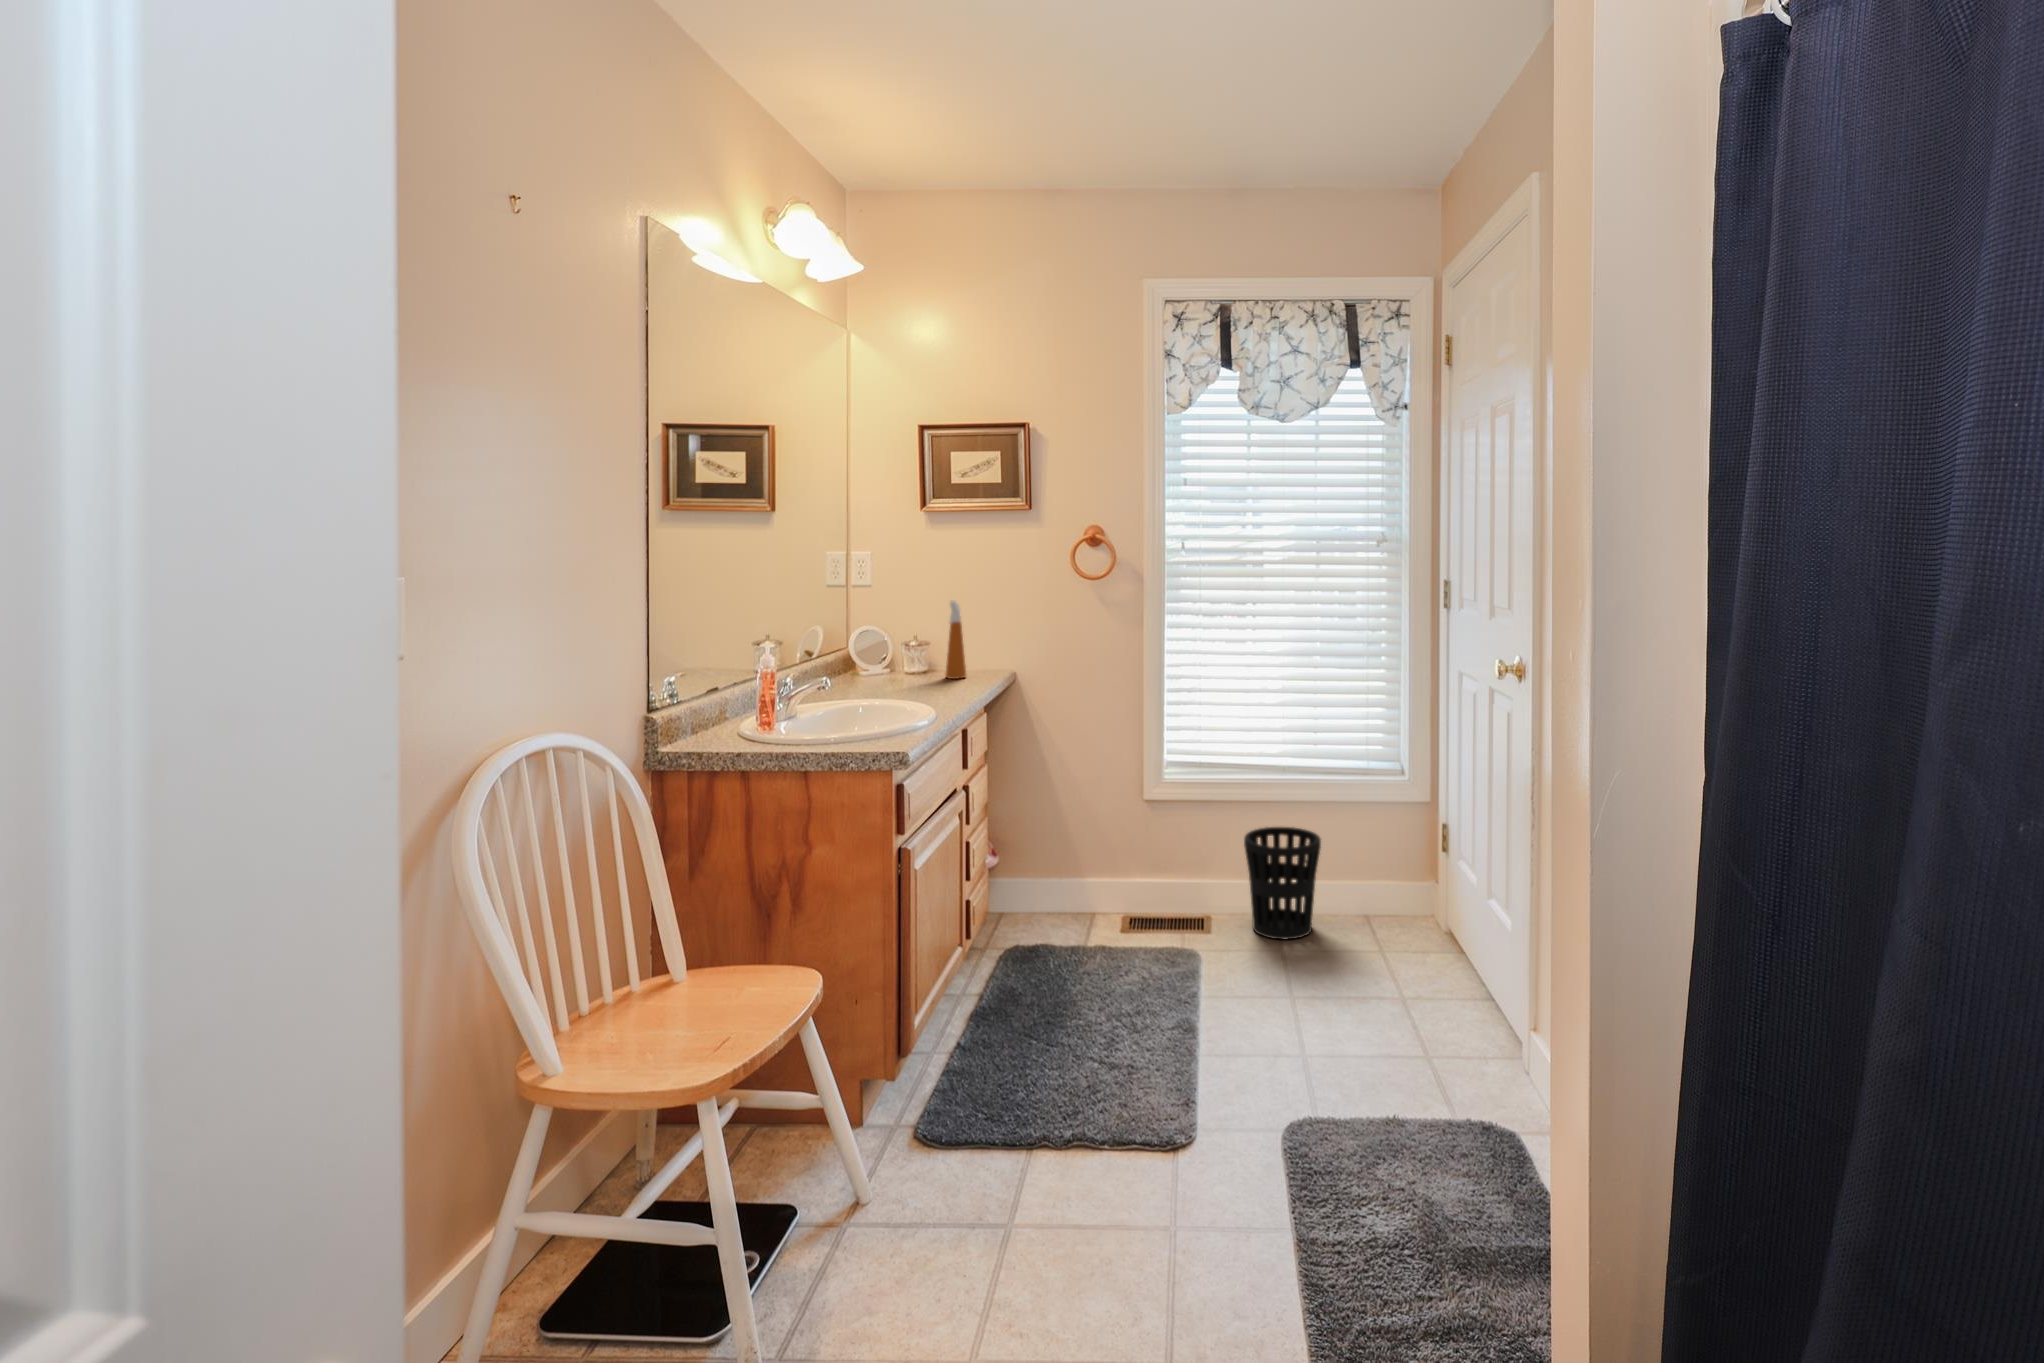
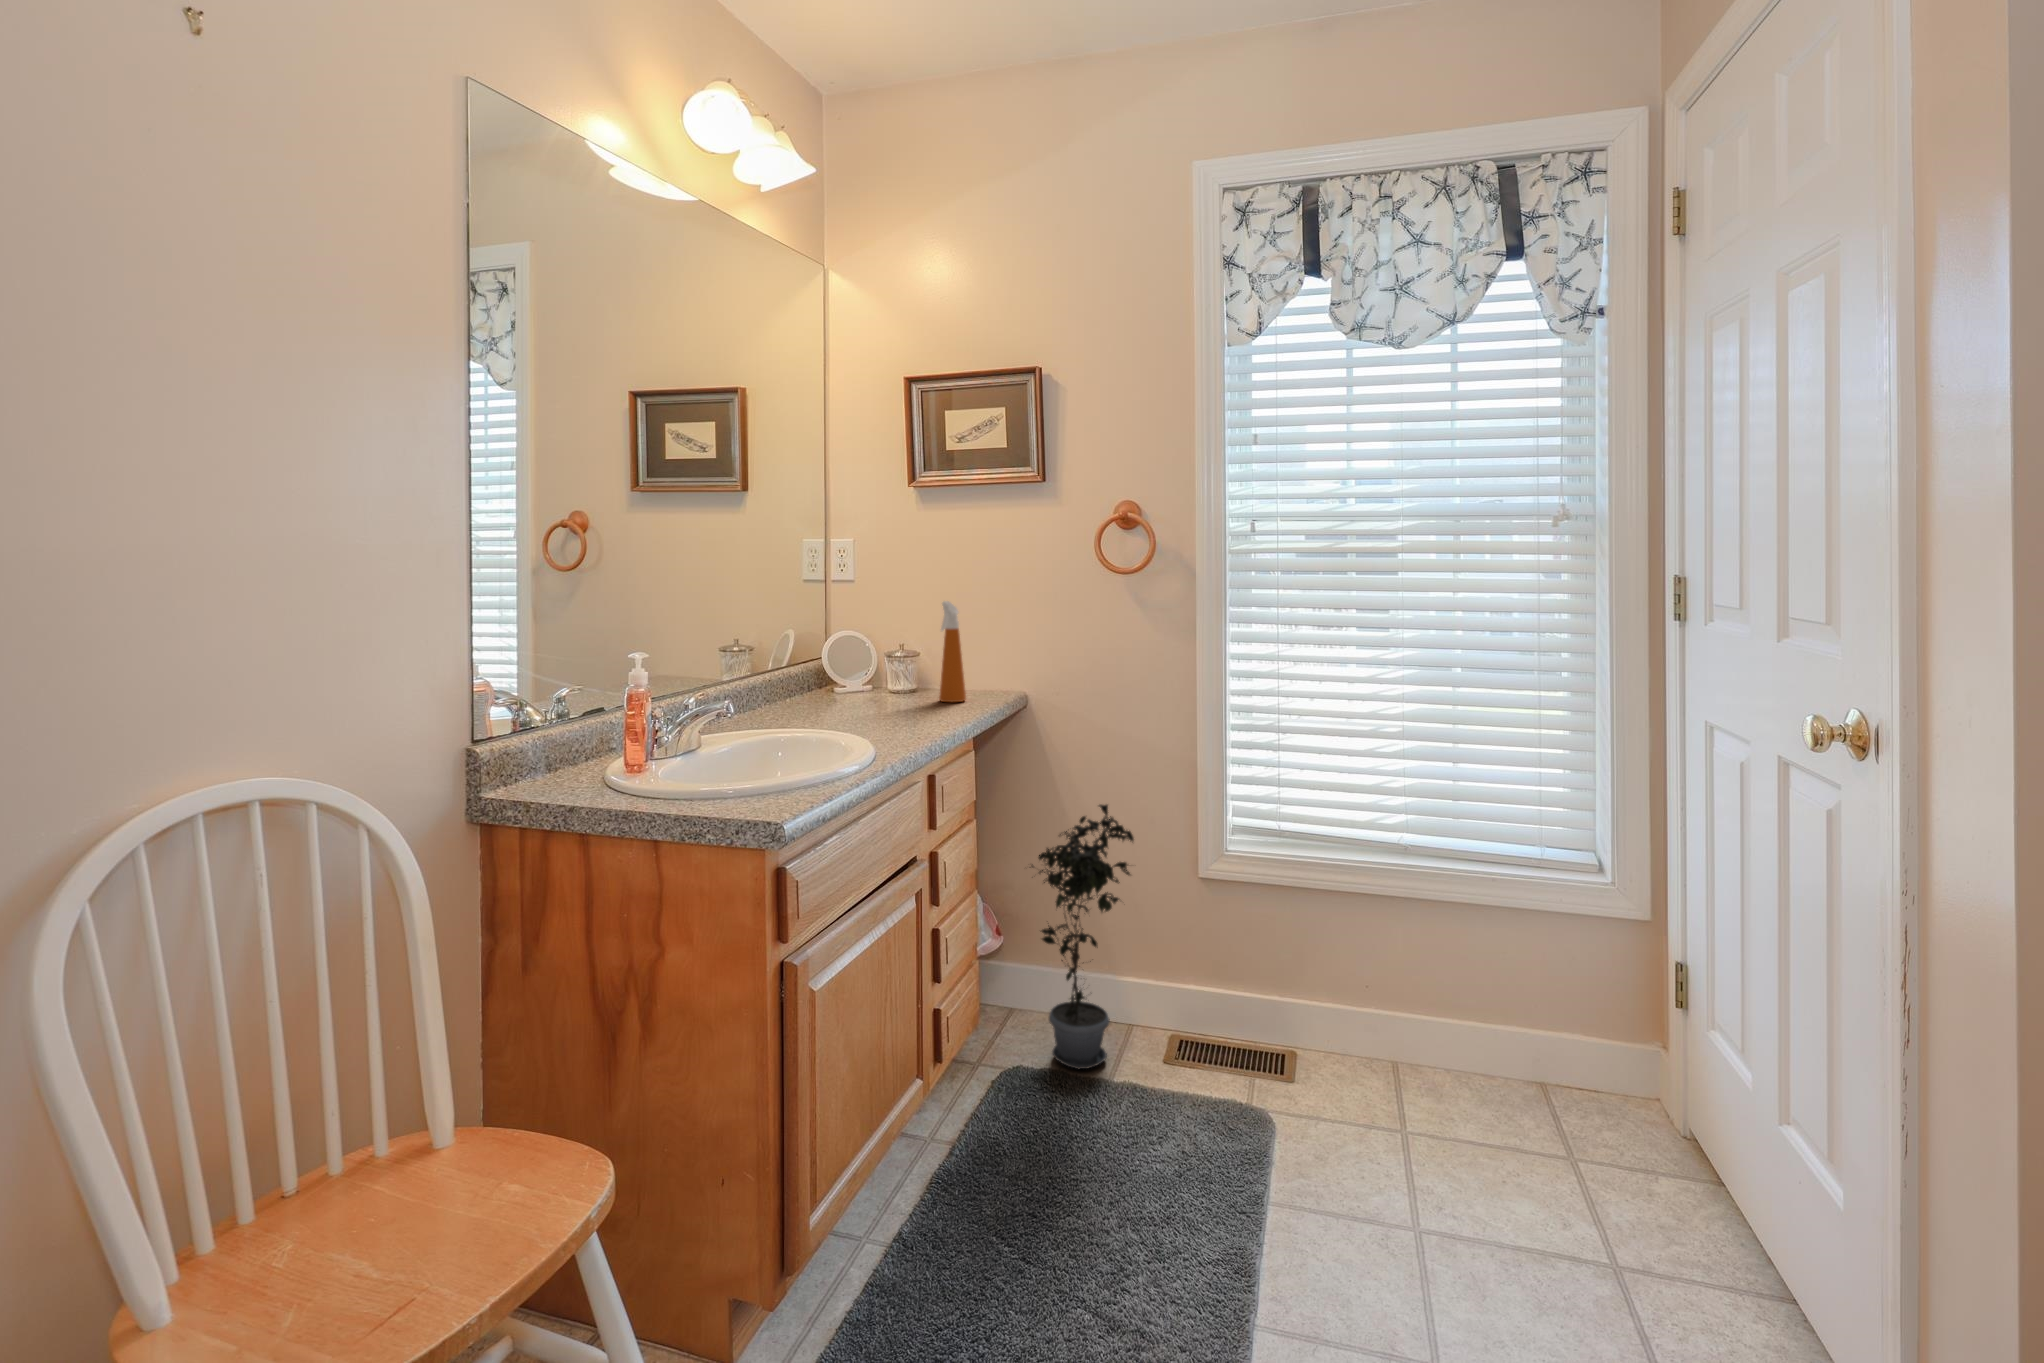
potted plant: none [1019,748,1102,942] -> present [1030,805,1134,1069]
wastebasket: present [1244,827,1321,939] -> none [1345,934,1465,1111]

